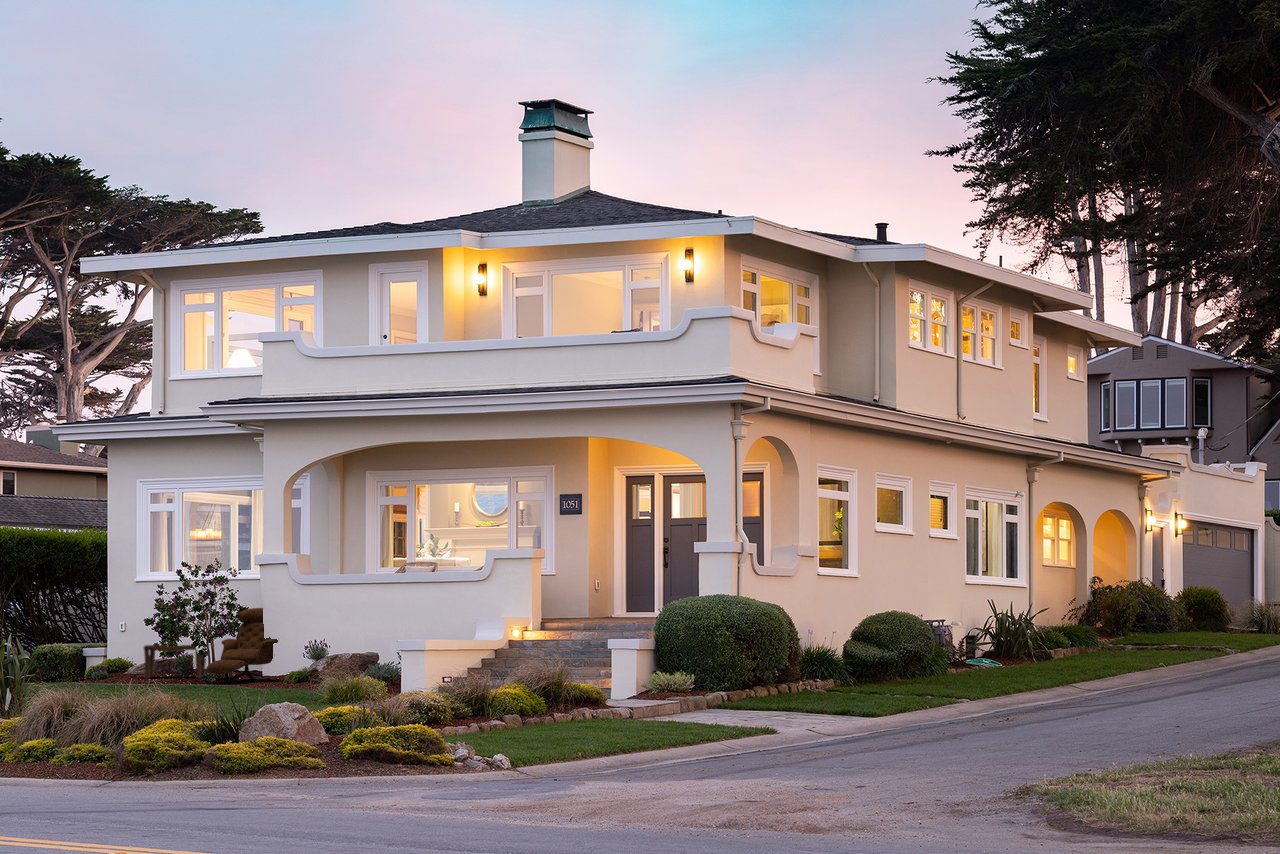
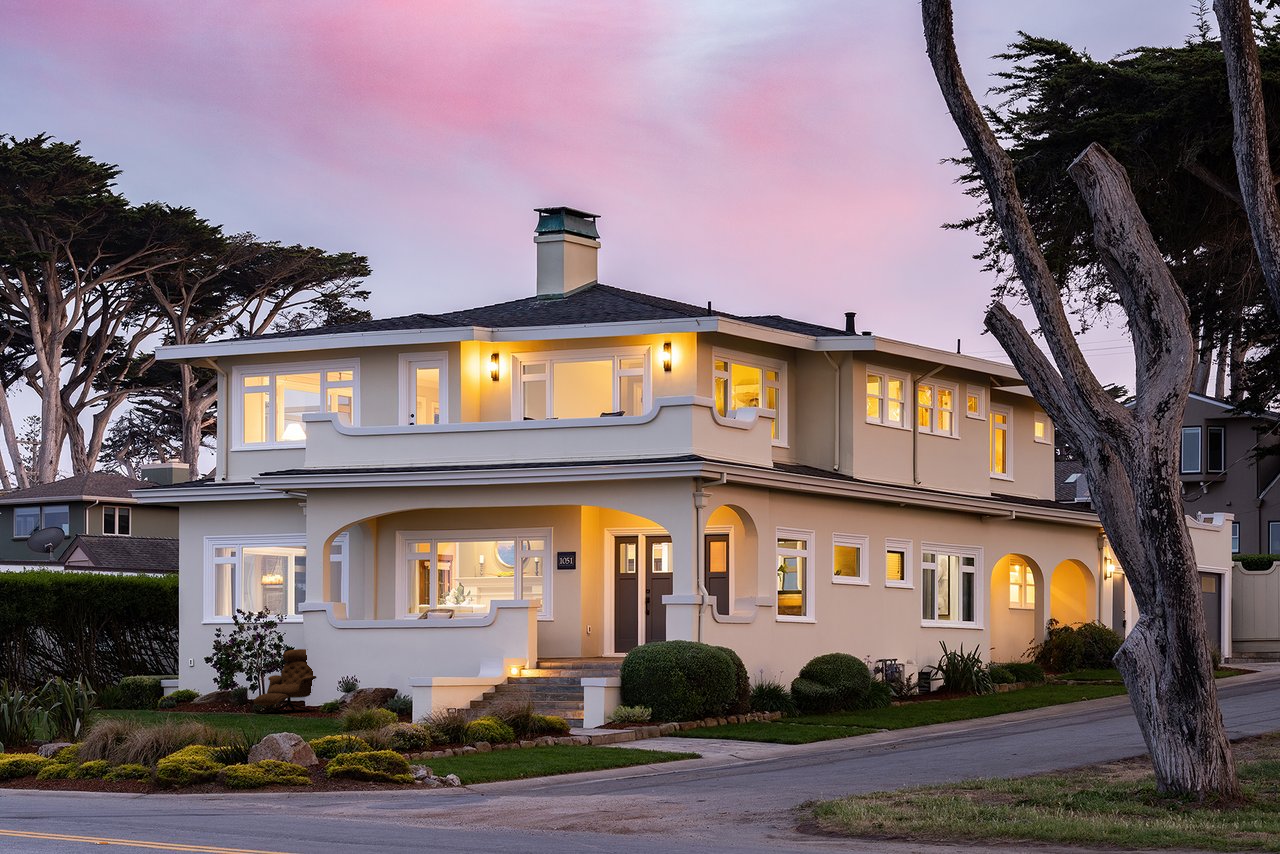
bench: present [144,645,206,679] -> none [205,680,259,709]

